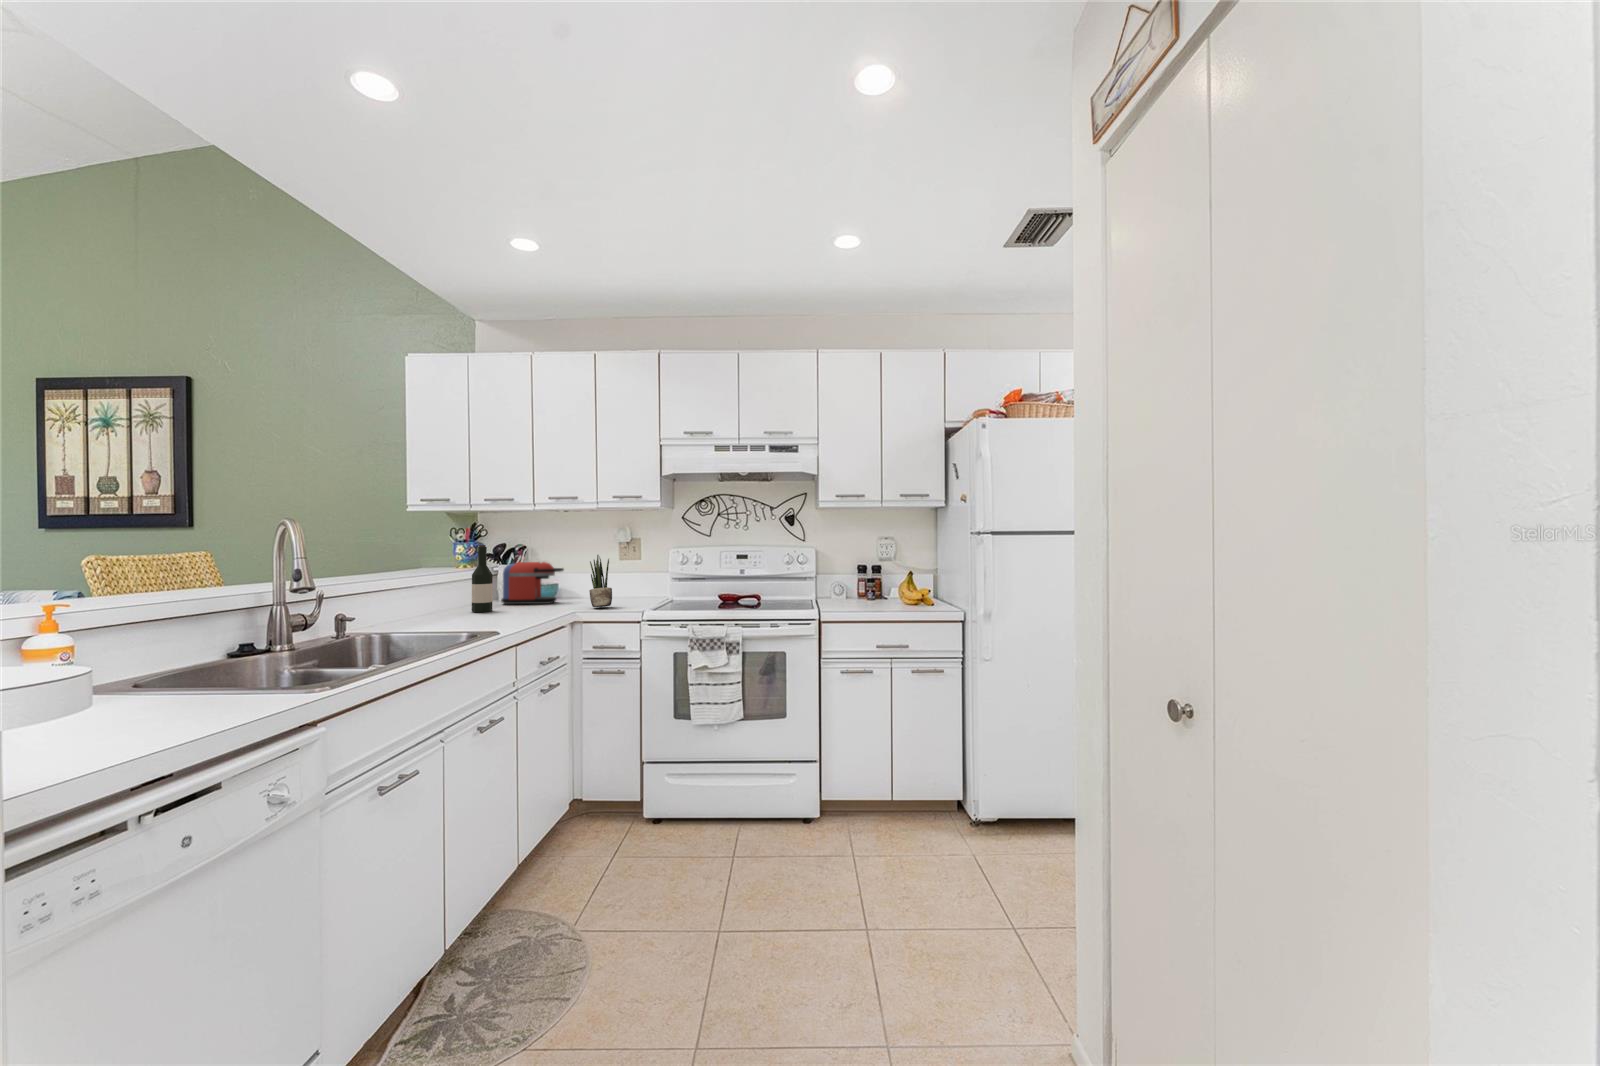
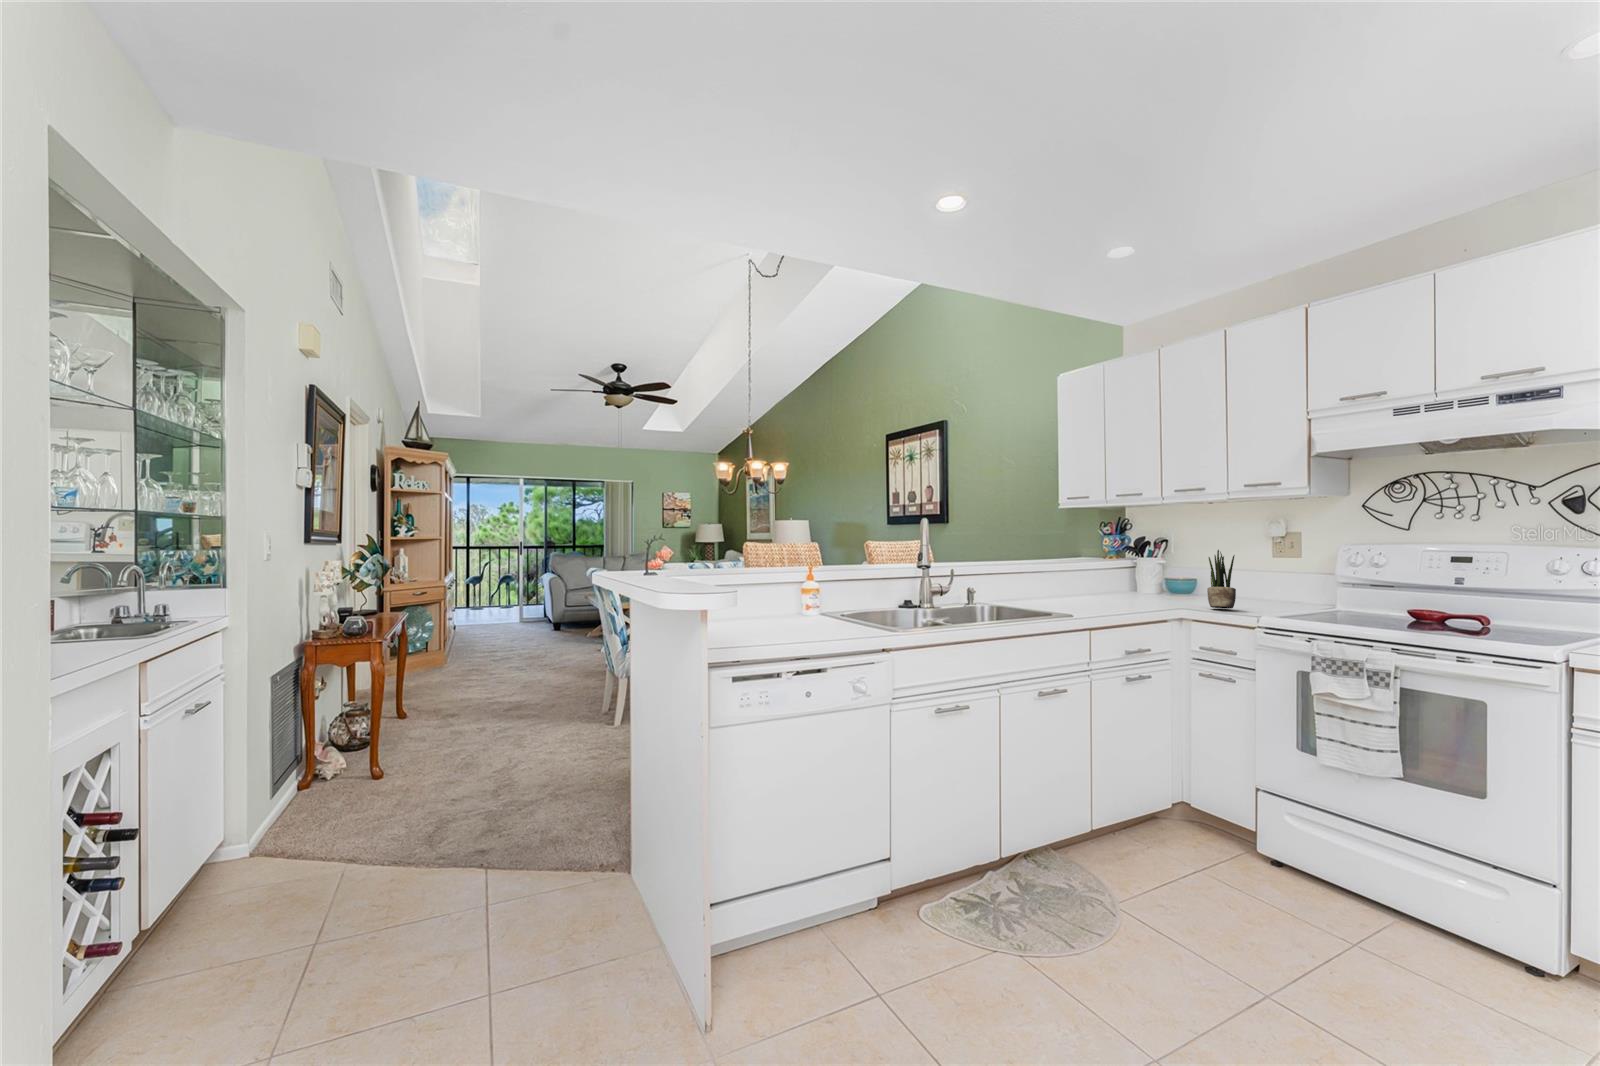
wine bottle: present [472,545,493,612] -> none [1093,538,1112,601]
coffee maker: present [501,562,564,604] -> none [1131,556,1196,600]

